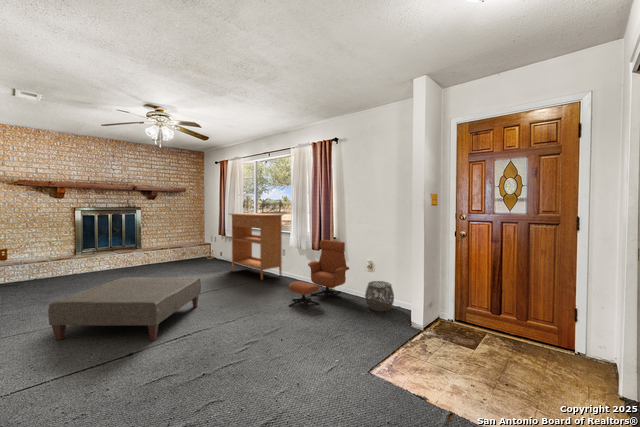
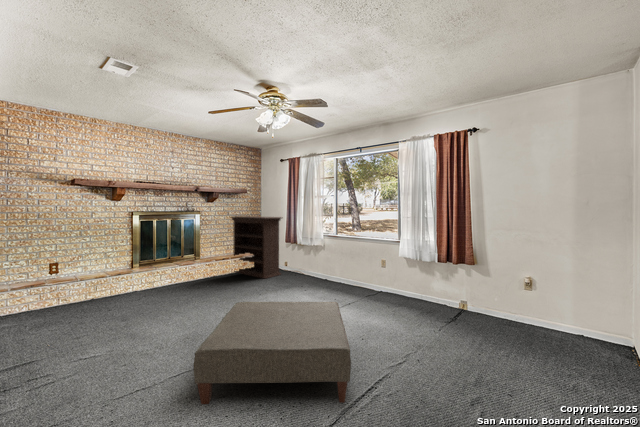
bookshelf: none [171,212,214,266] -> present [231,216,282,279]
console table: present [229,213,283,280] -> none [311,218,384,297]
lounge chair: present [289,240,349,309] -> none [439,251,505,341]
woven basket: present [365,281,394,311] -> none [541,303,587,344]

